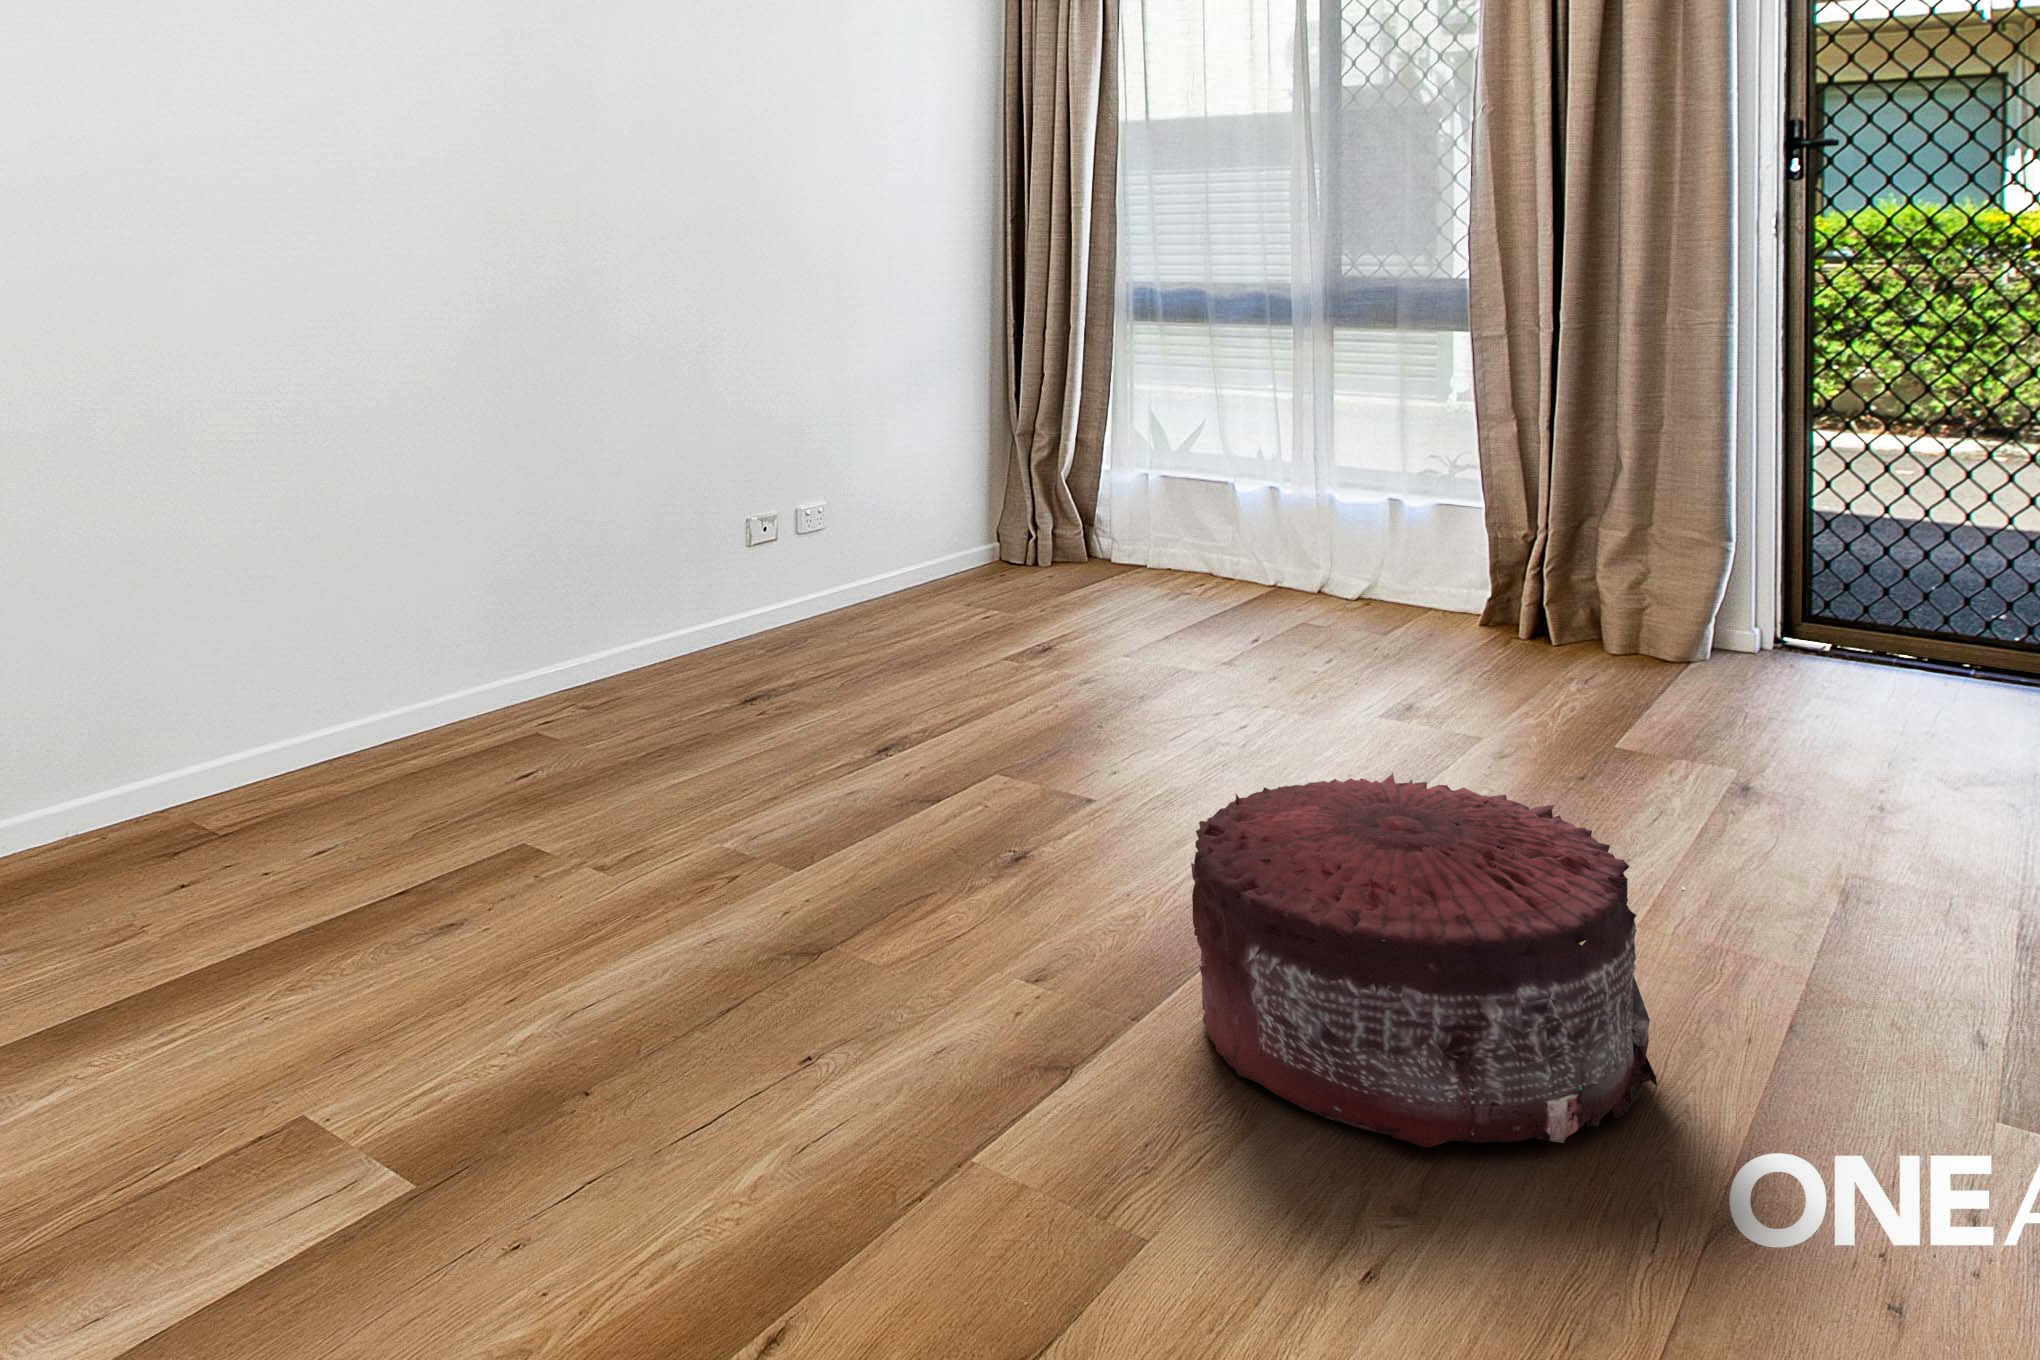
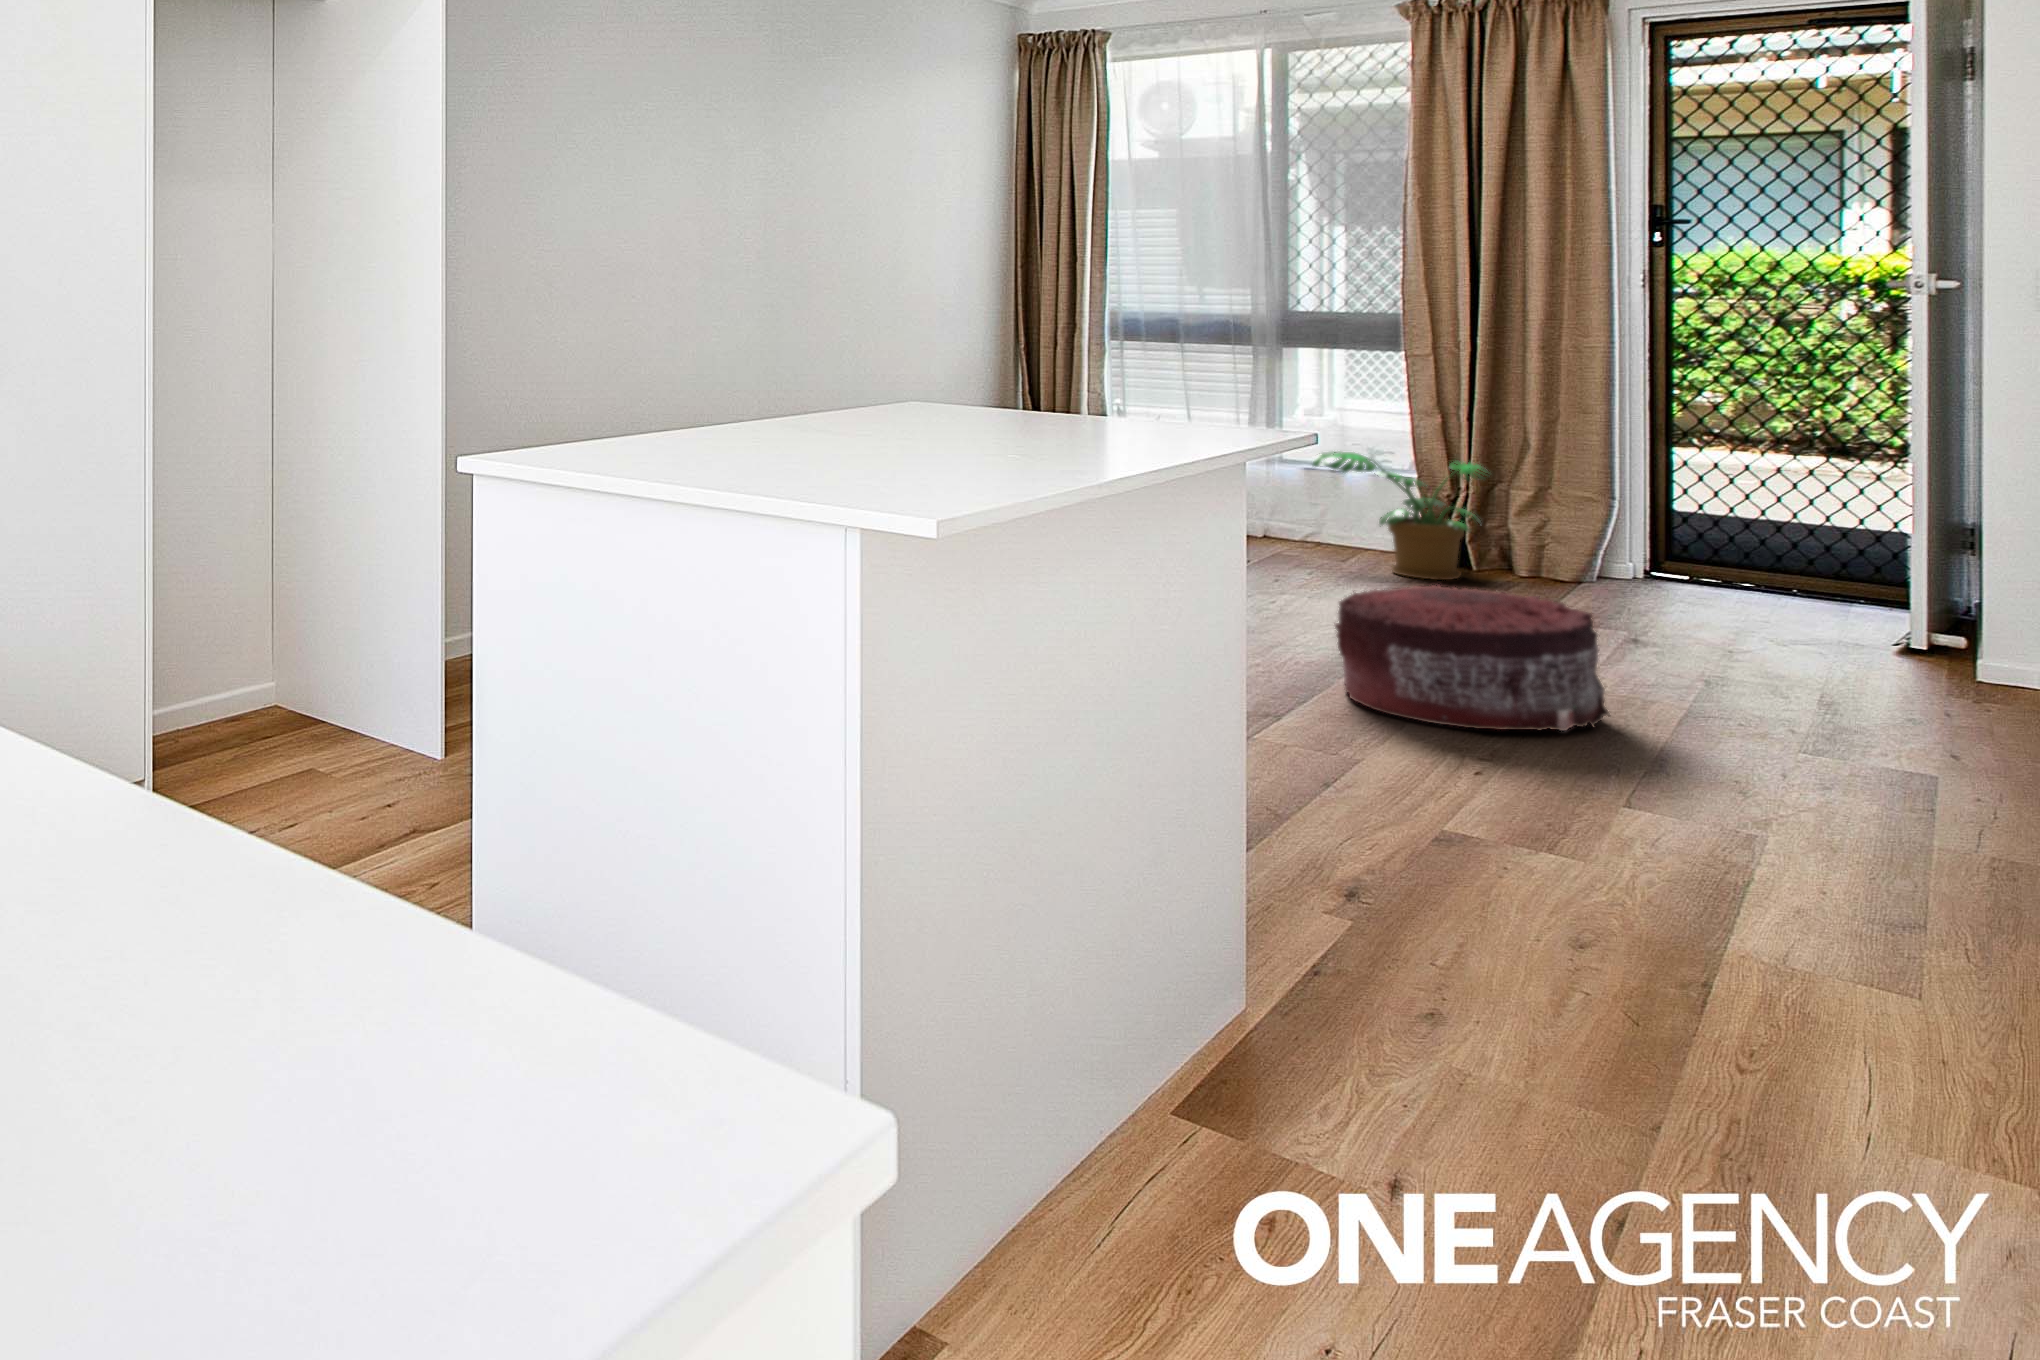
potted plant: none [1335,474,1576,667] -> present [1313,452,1488,580]

